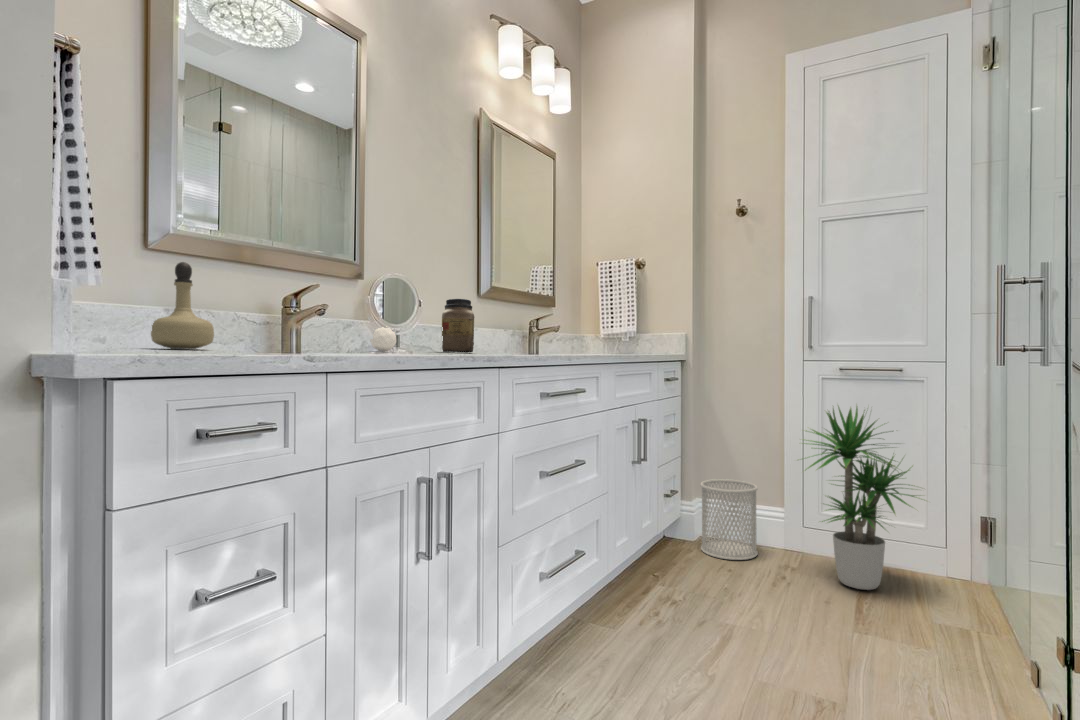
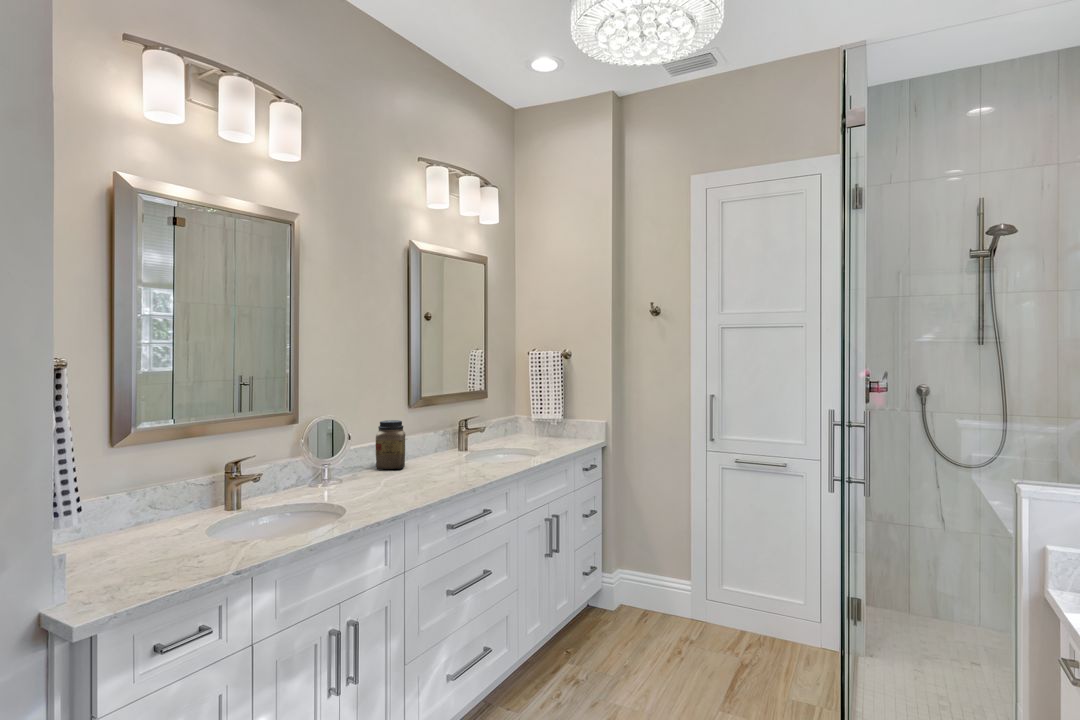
perfume bottle: present [151,262,214,349] -> none [120,460,172,533]
candle: present [370,326,396,351] -> none [309,446,332,485]
potted plant: present [804,406,917,590] -> none [690,496,797,663]
wastebasket: present [701,479,758,560] -> none [616,553,665,630]

